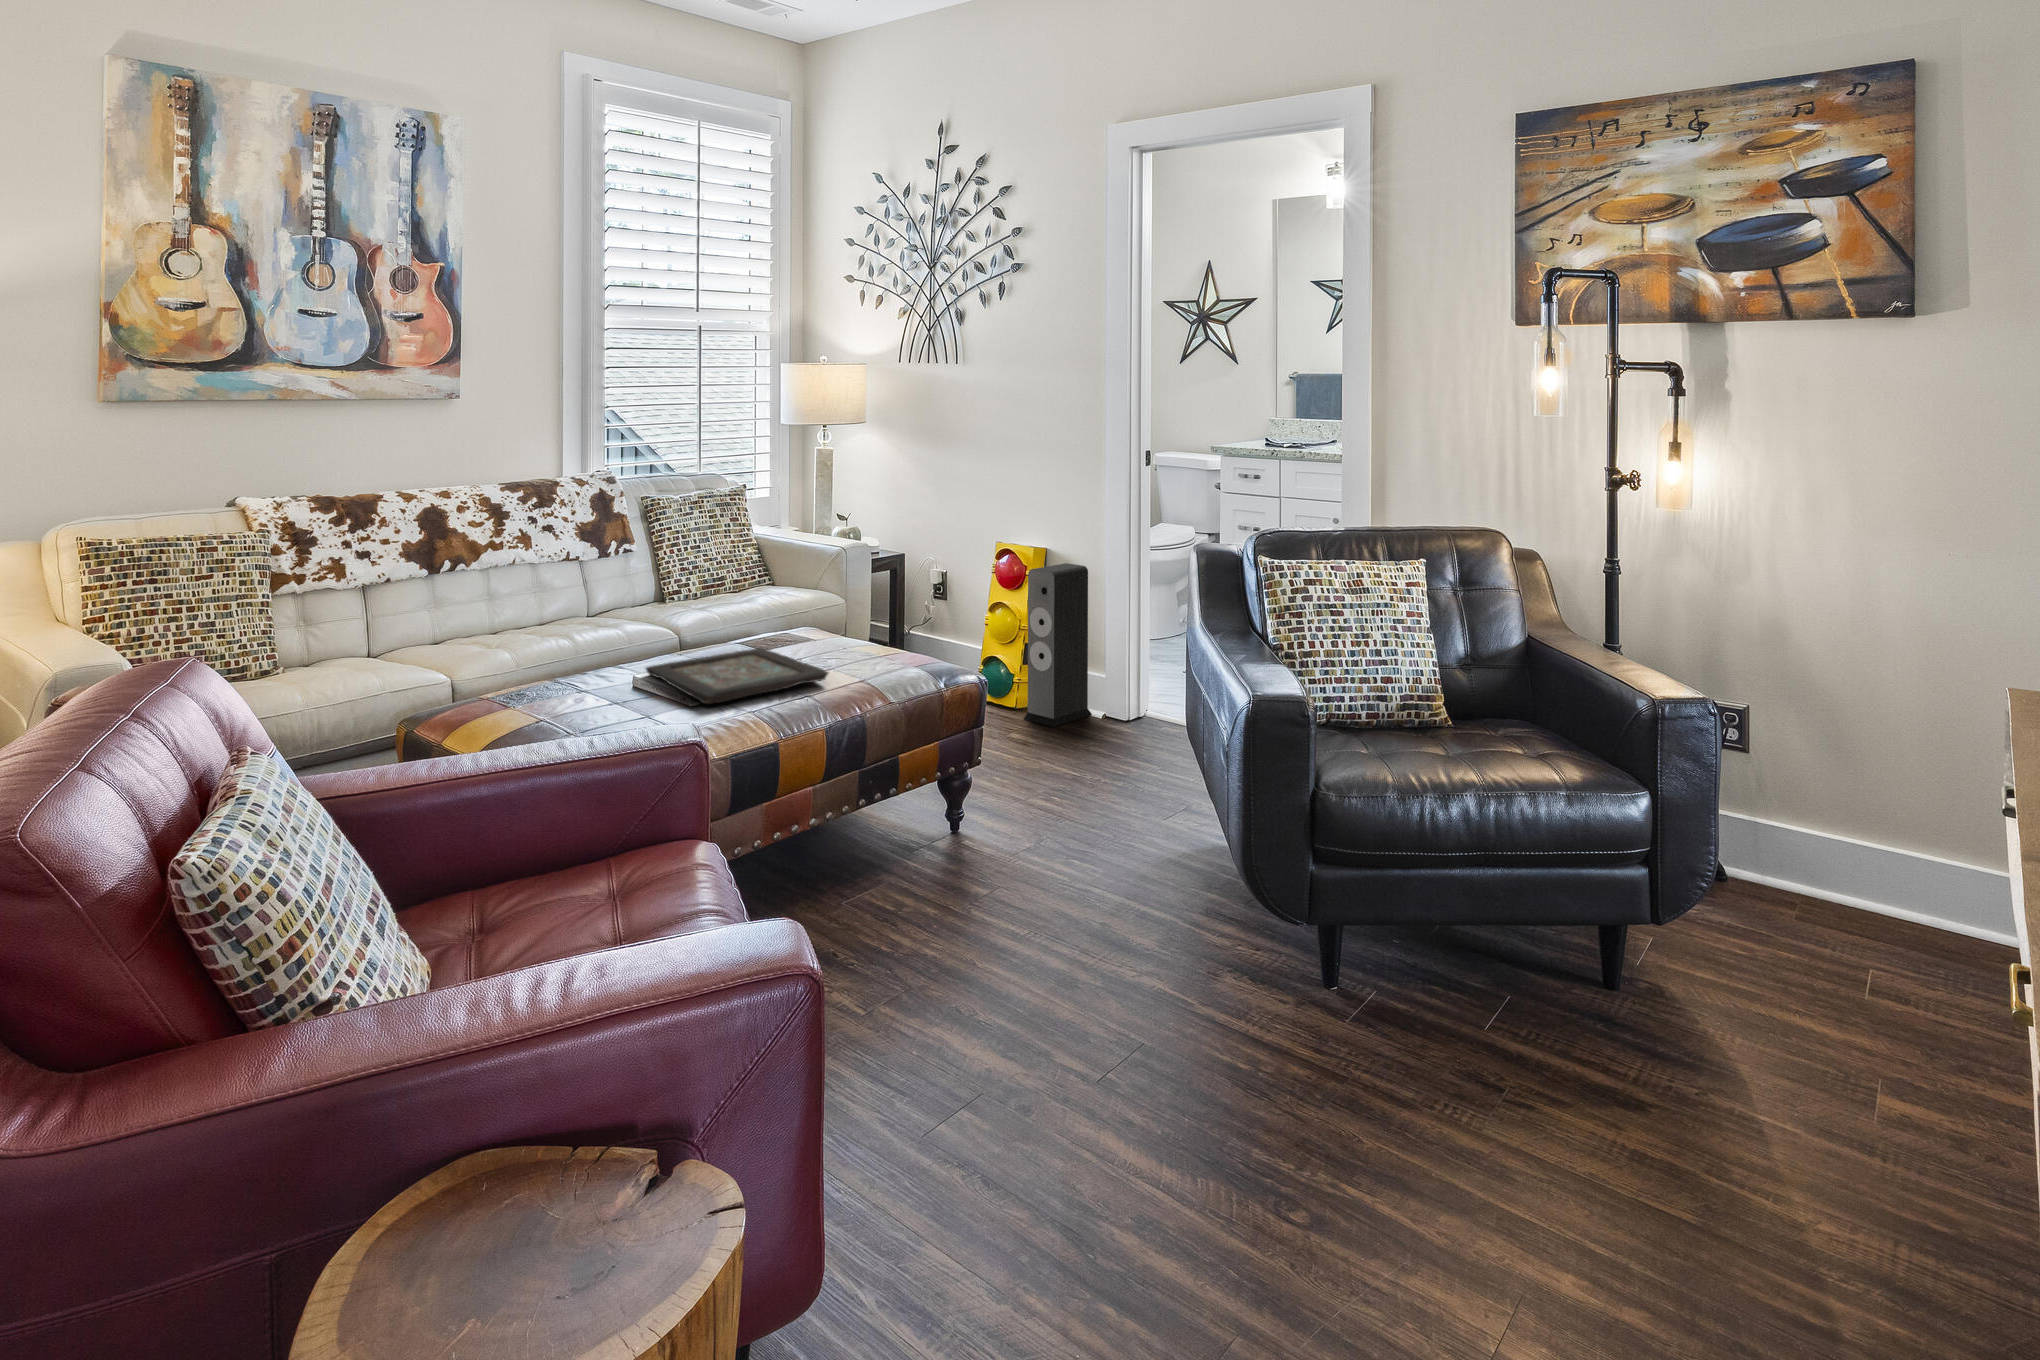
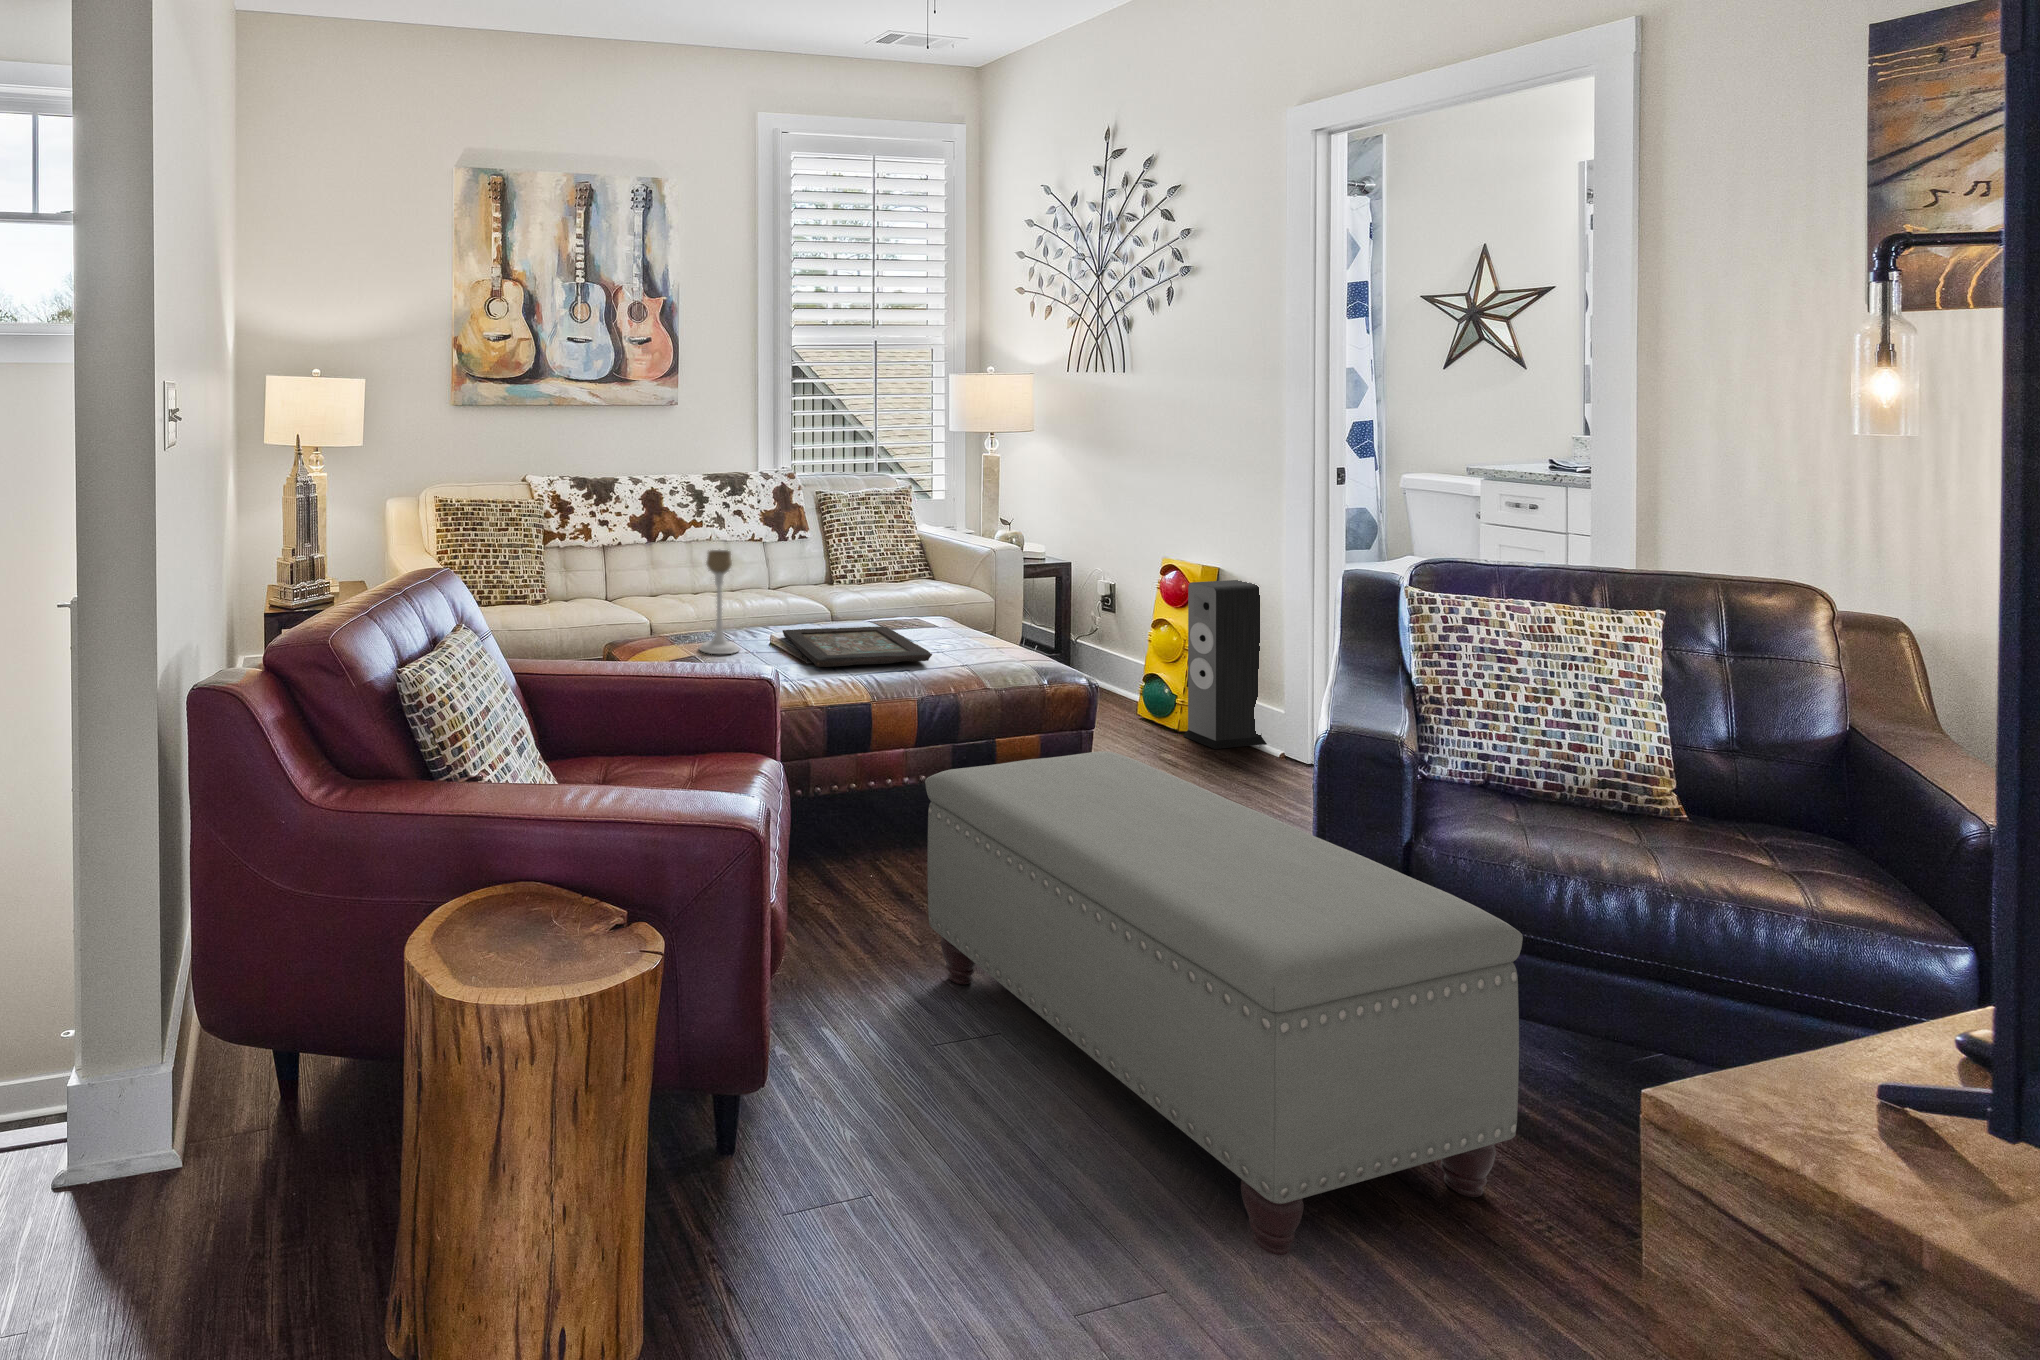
candle holder: none [546,577,600,708] -> present [699,550,739,654]
ottoman: none [879,747,1407,1192] -> present [925,751,1523,1255]

